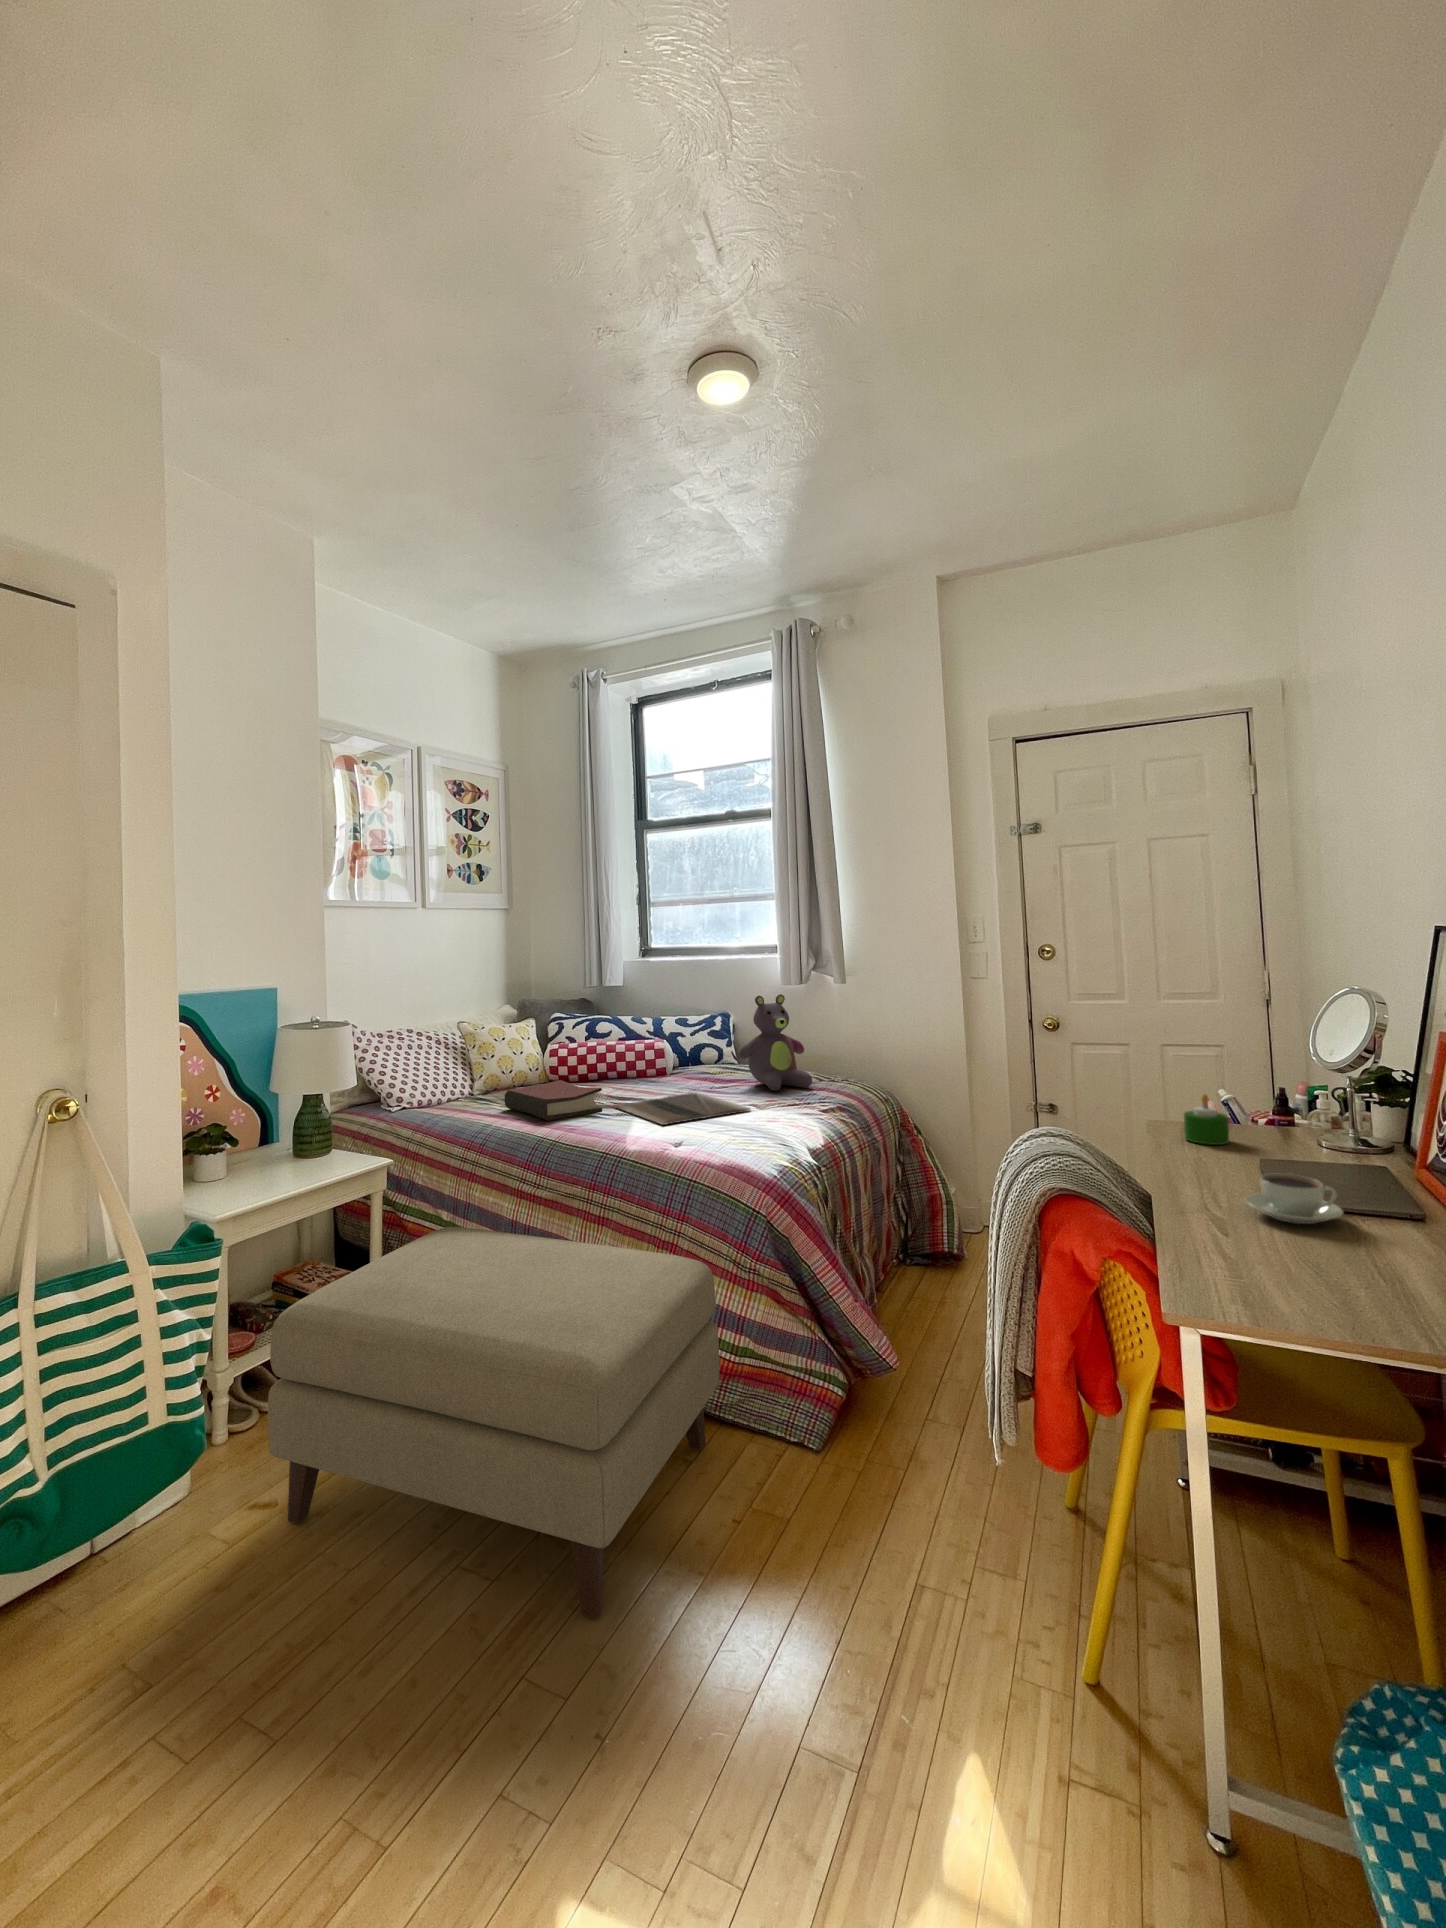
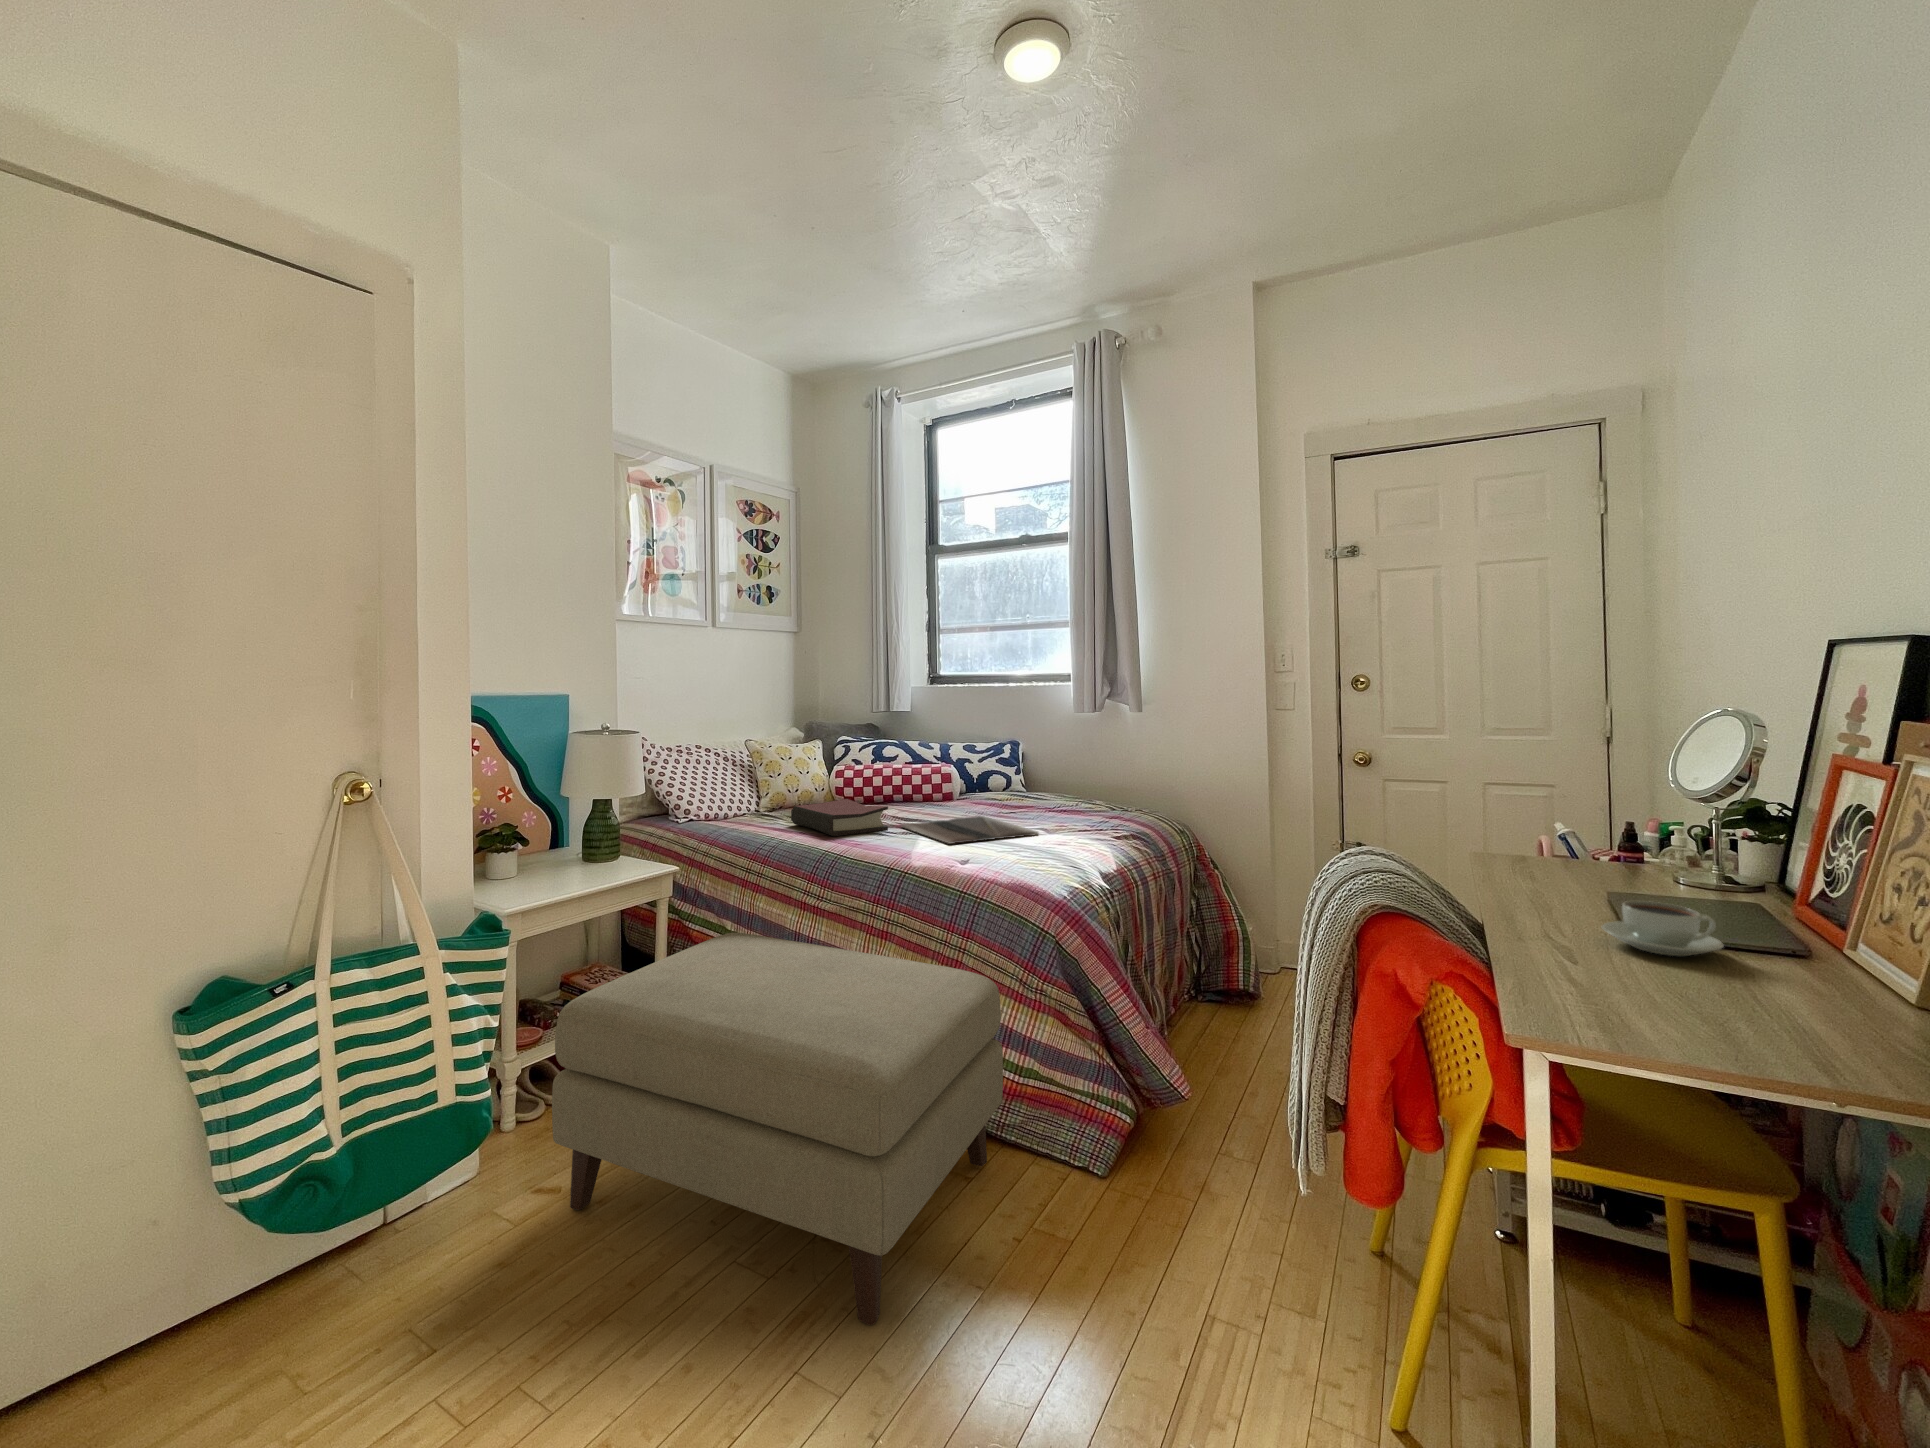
stuffed bear: present [738,994,812,1091] -> none [1026,721,1102,817]
candle: present [1184,1094,1229,1145] -> none [1518,822,1570,877]

